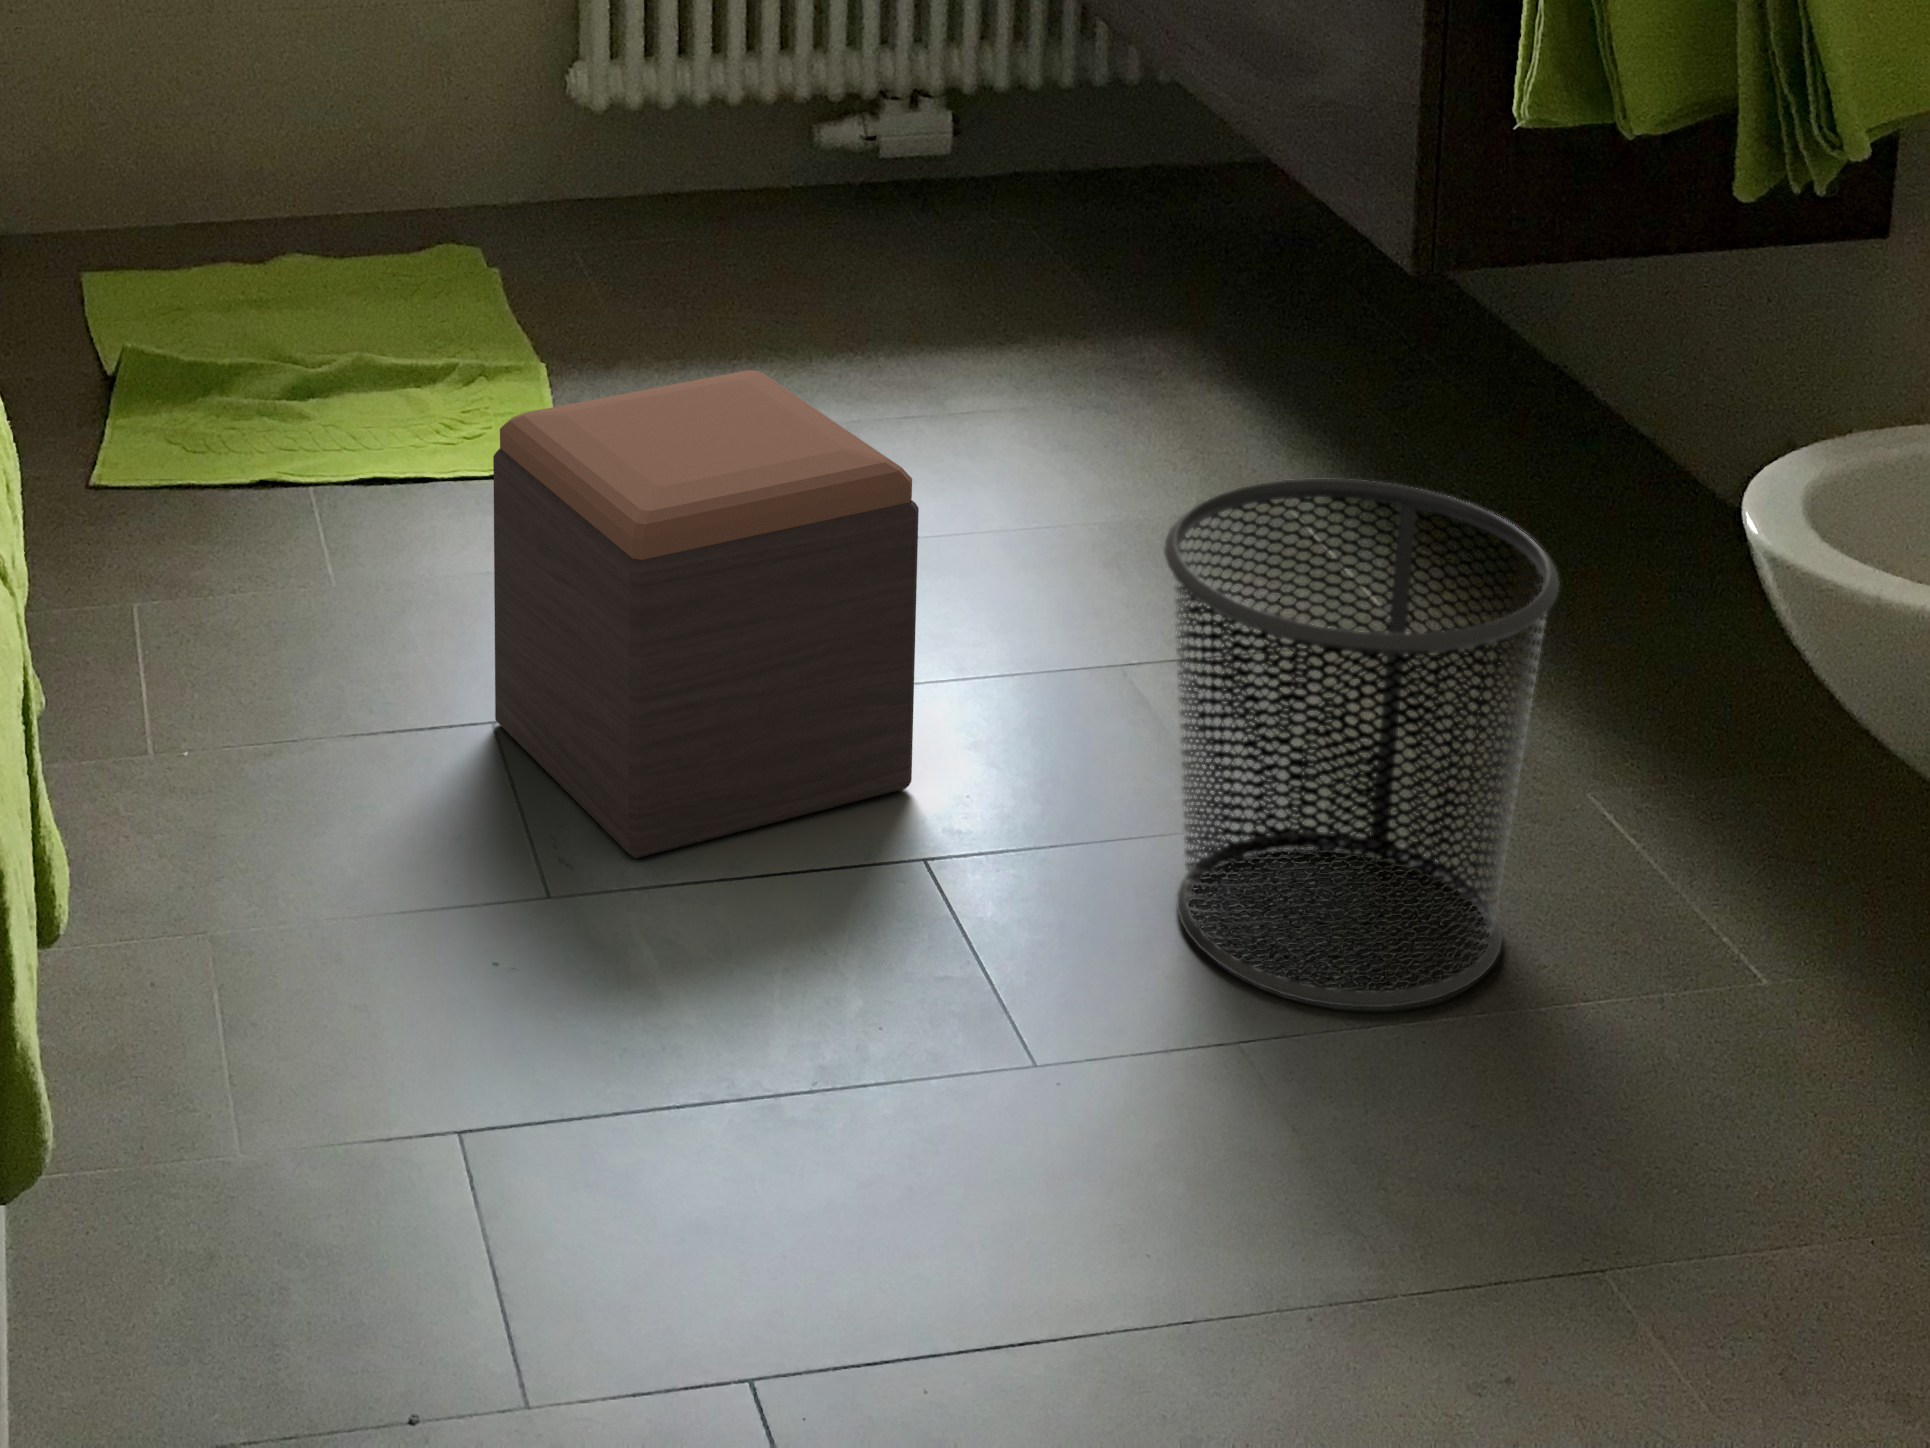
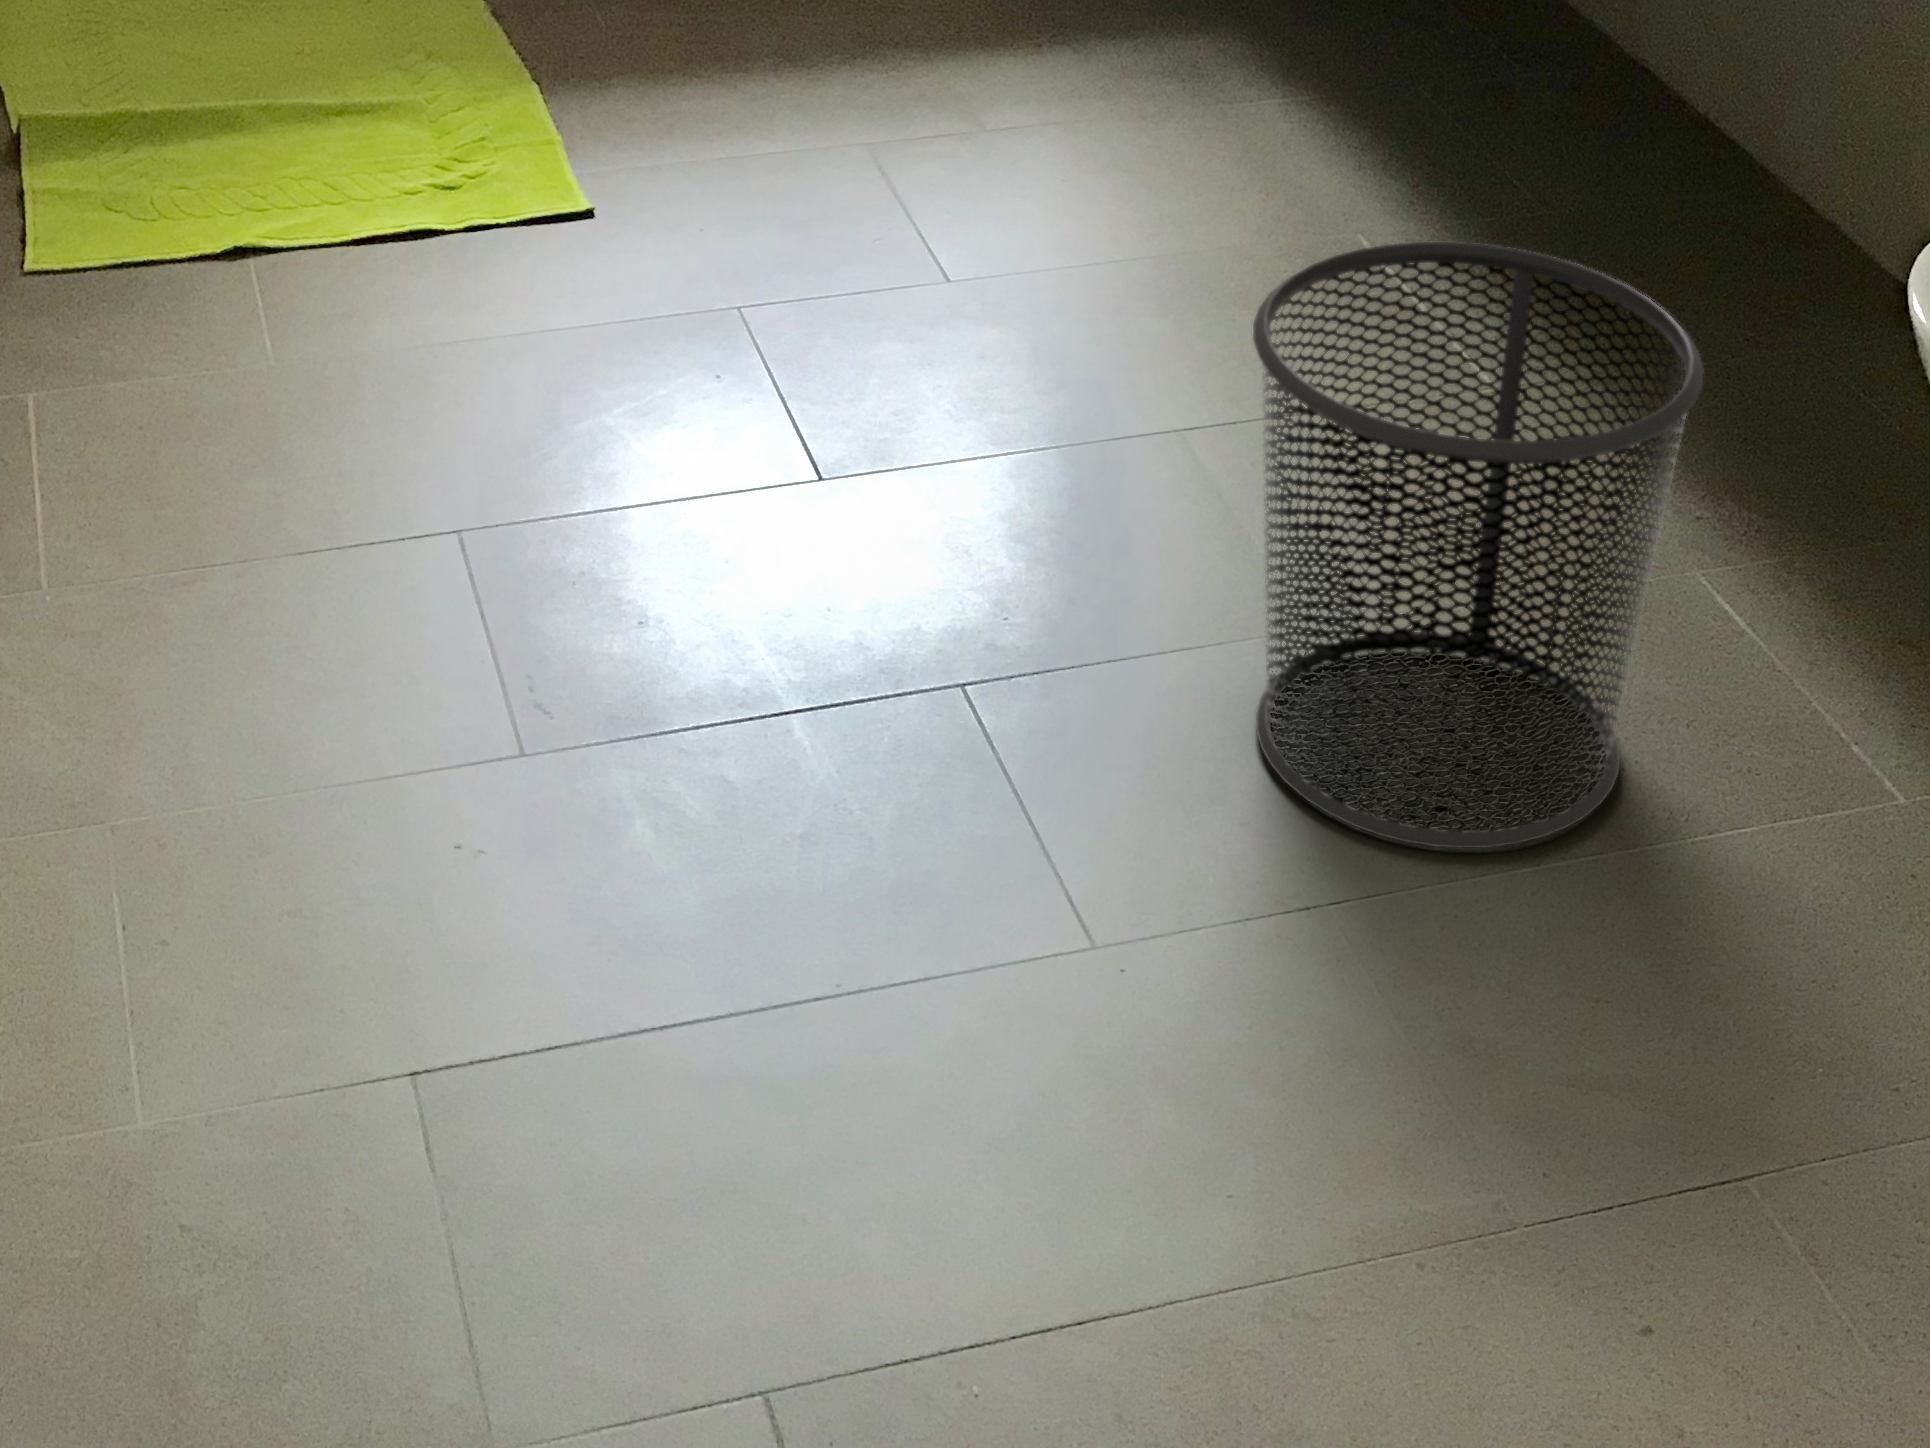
footstool: present [493,370,919,859] -> none [459,110,962,690]

